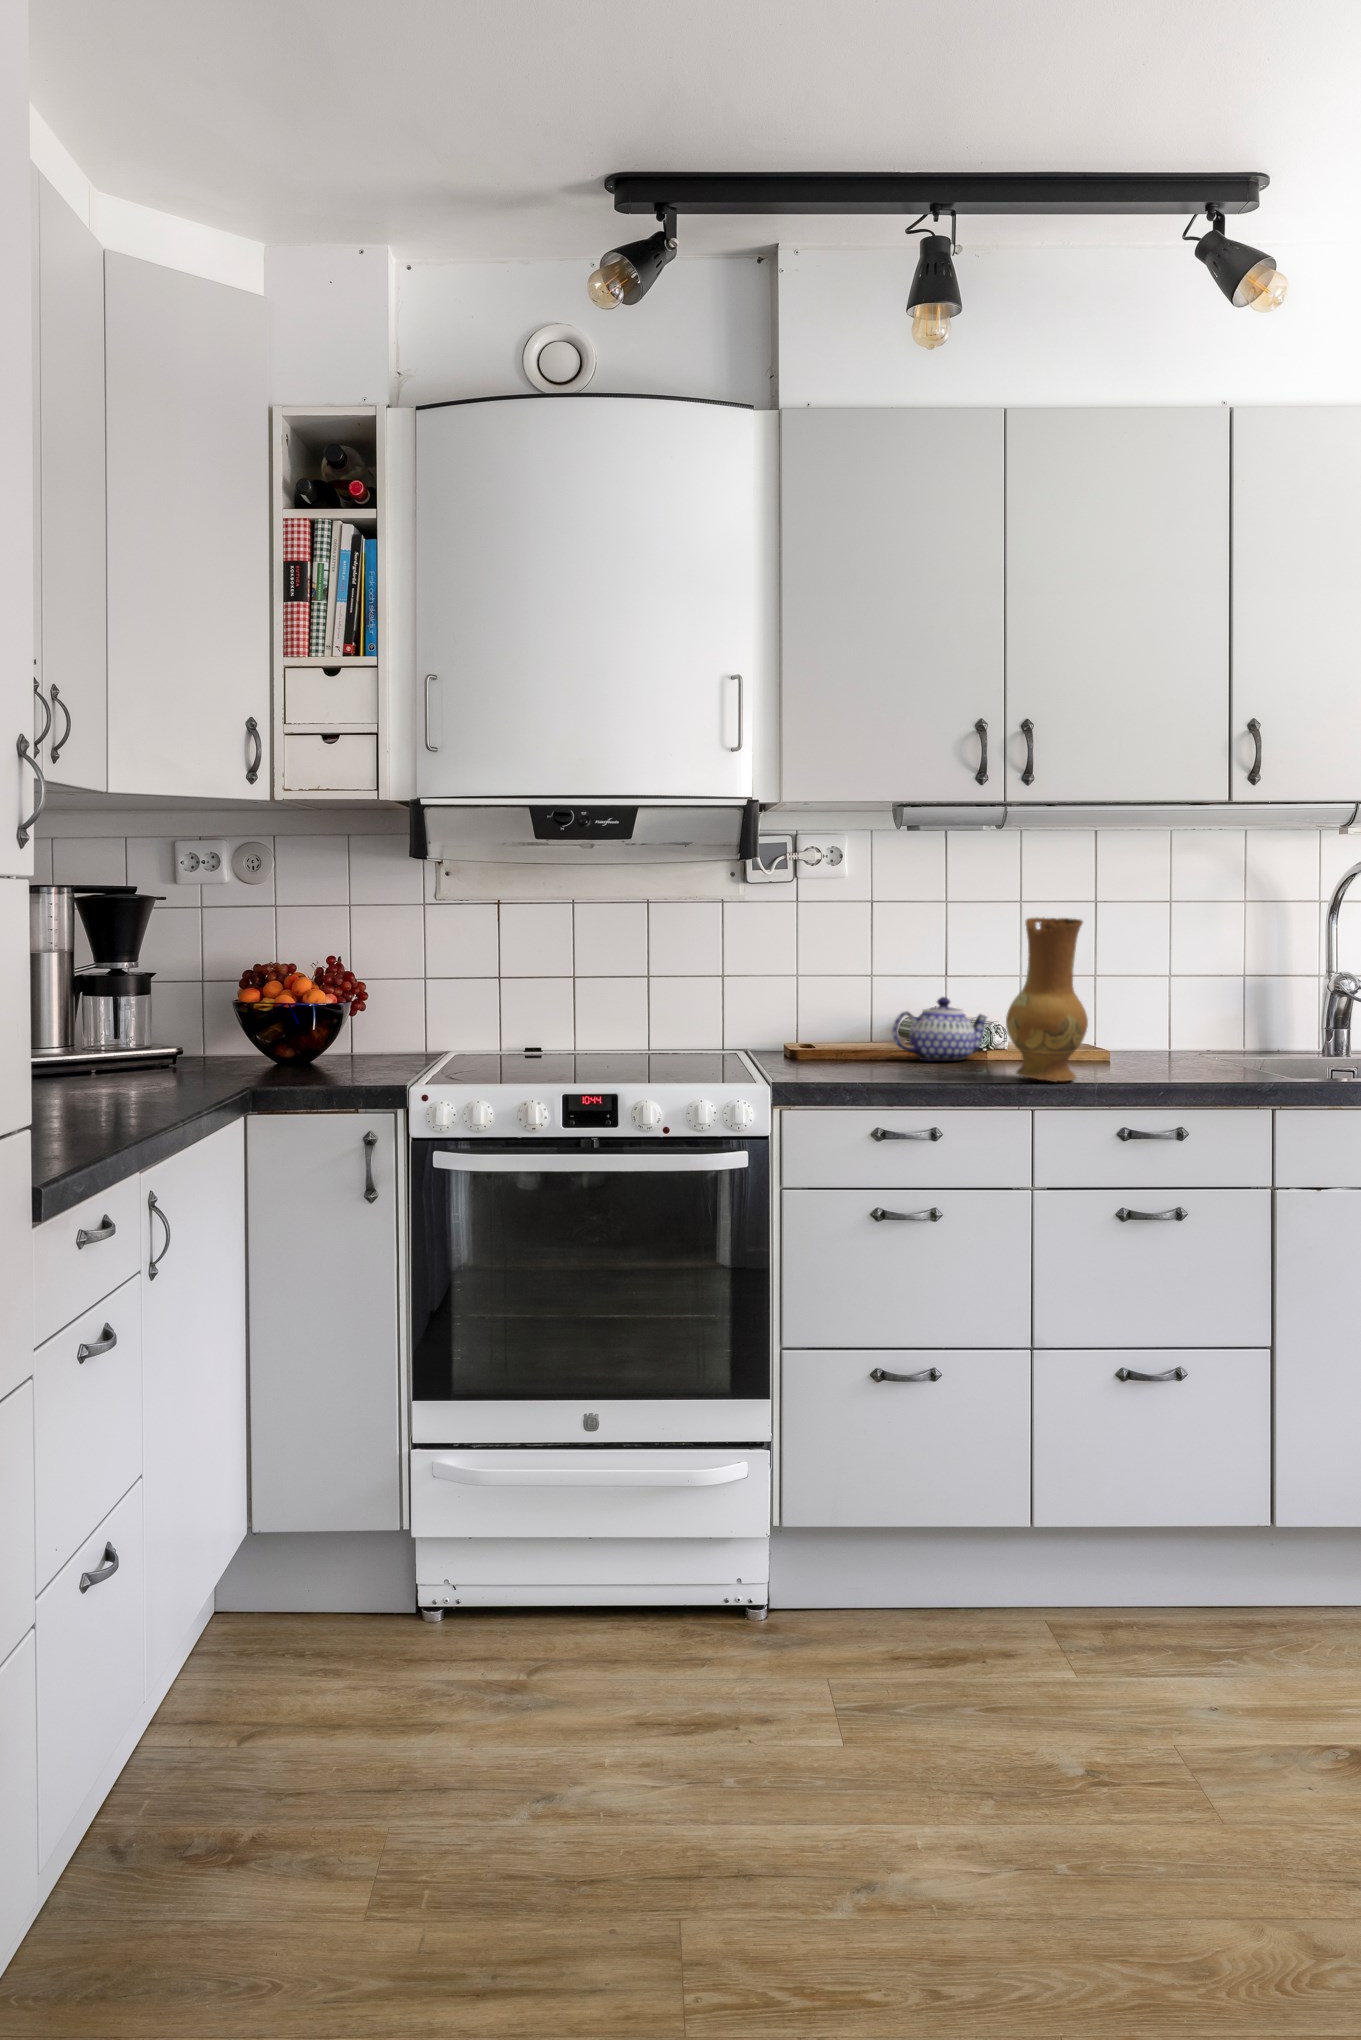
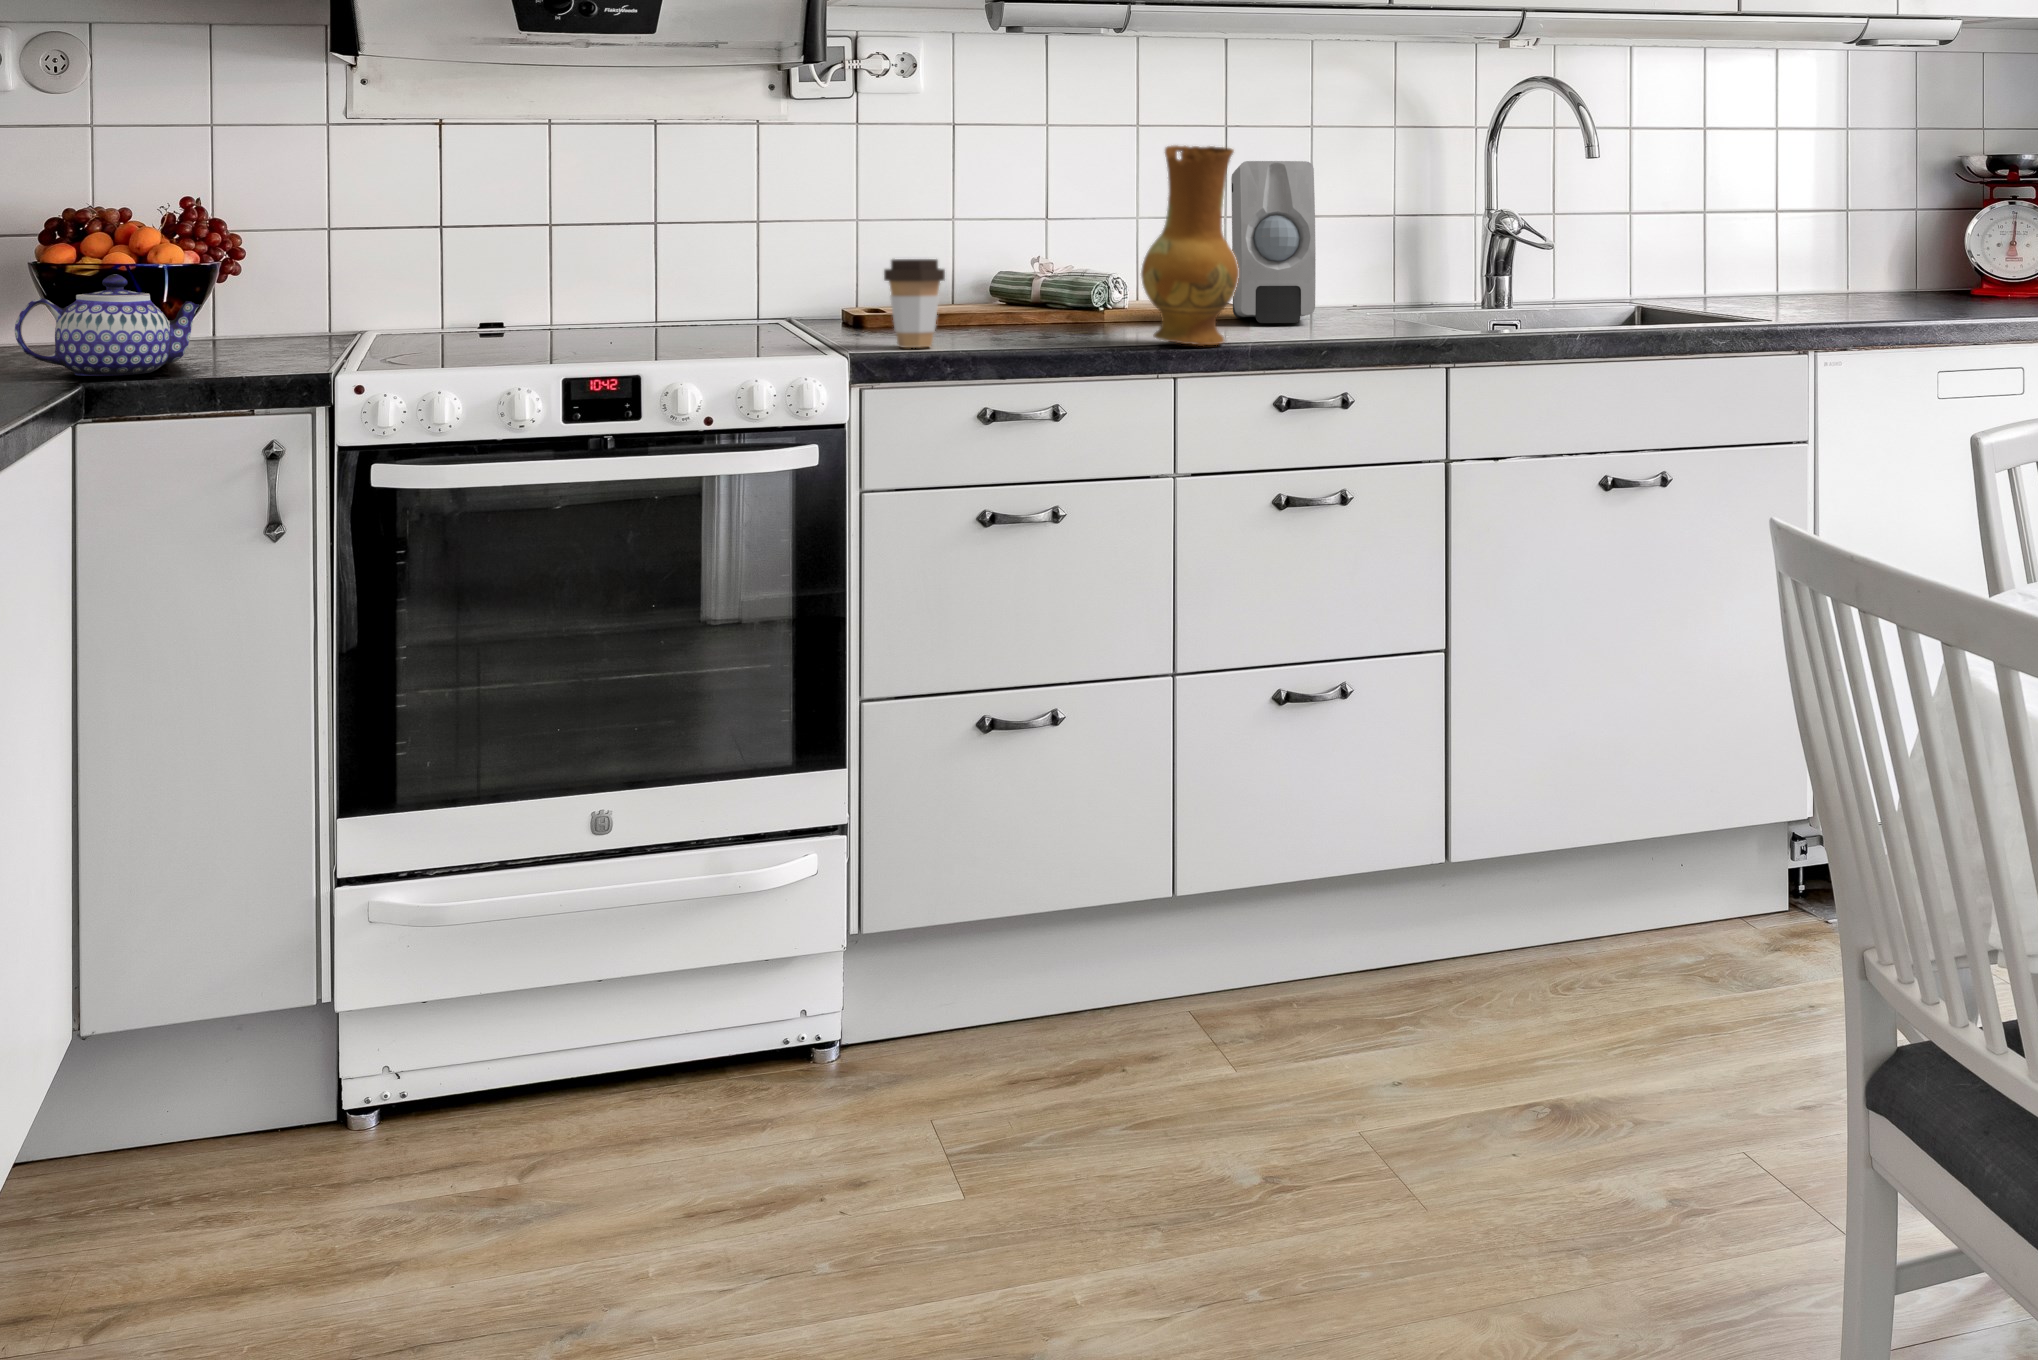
soap dispenser: none [1095,928,1163,1062] -> present [1231,161,1316,323]
teapot: present [892,997,987,1061] -> present [15,274,201,376]
coffee cup: none [801,1008,849,1078] -> present [884,259,945,348]

